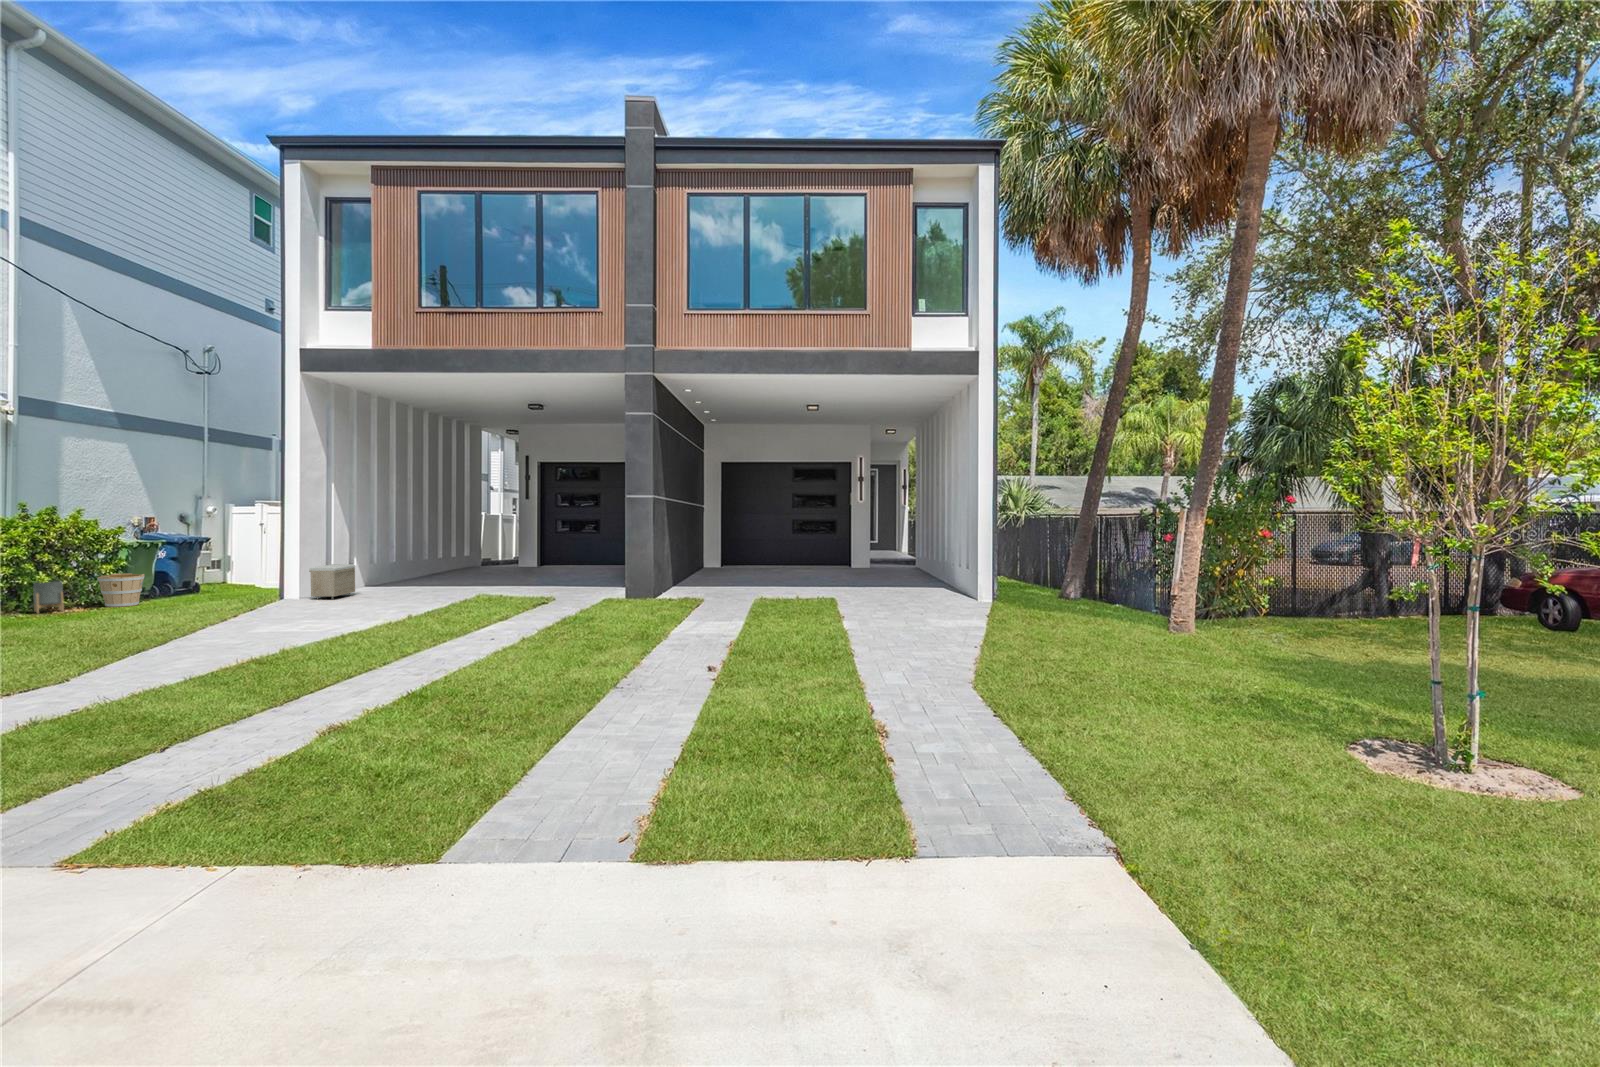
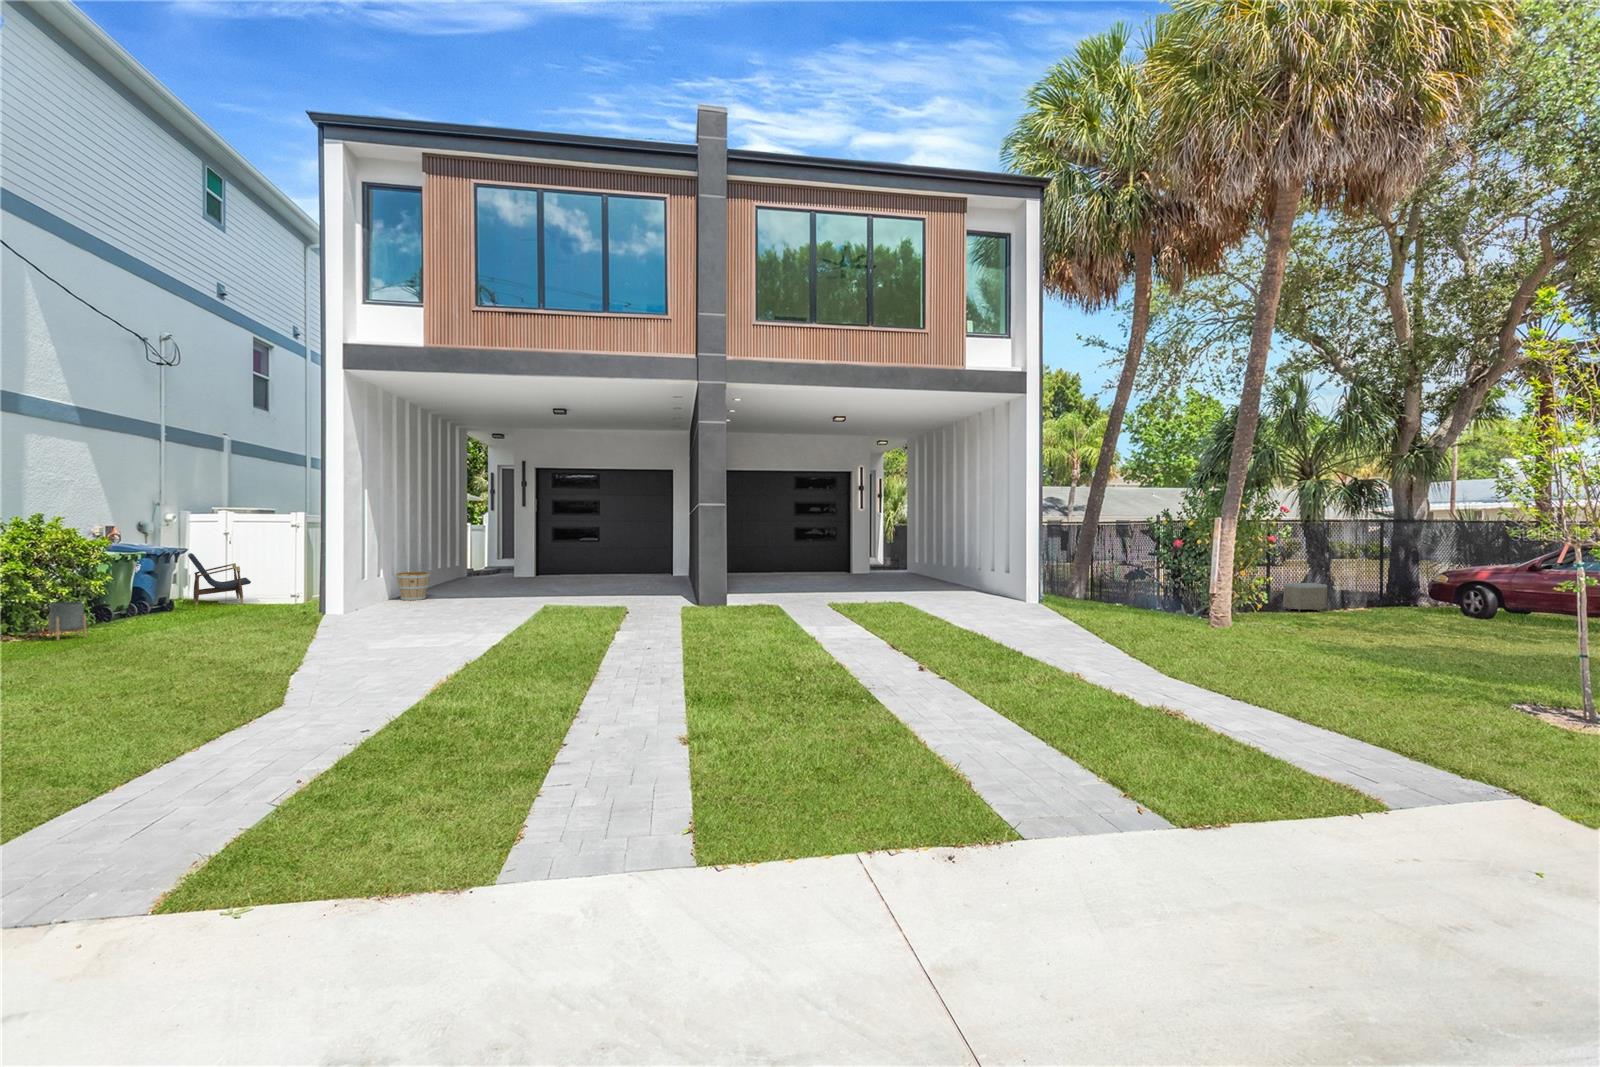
lounge chair: none [191,542,249,589] -> present [188,553,251,606]
storage bench: present [309,564,355,599] -> present [1283,583,1327,612]
wooden bucket: present [97,573,145,607] -> present [396,571,430,601]

